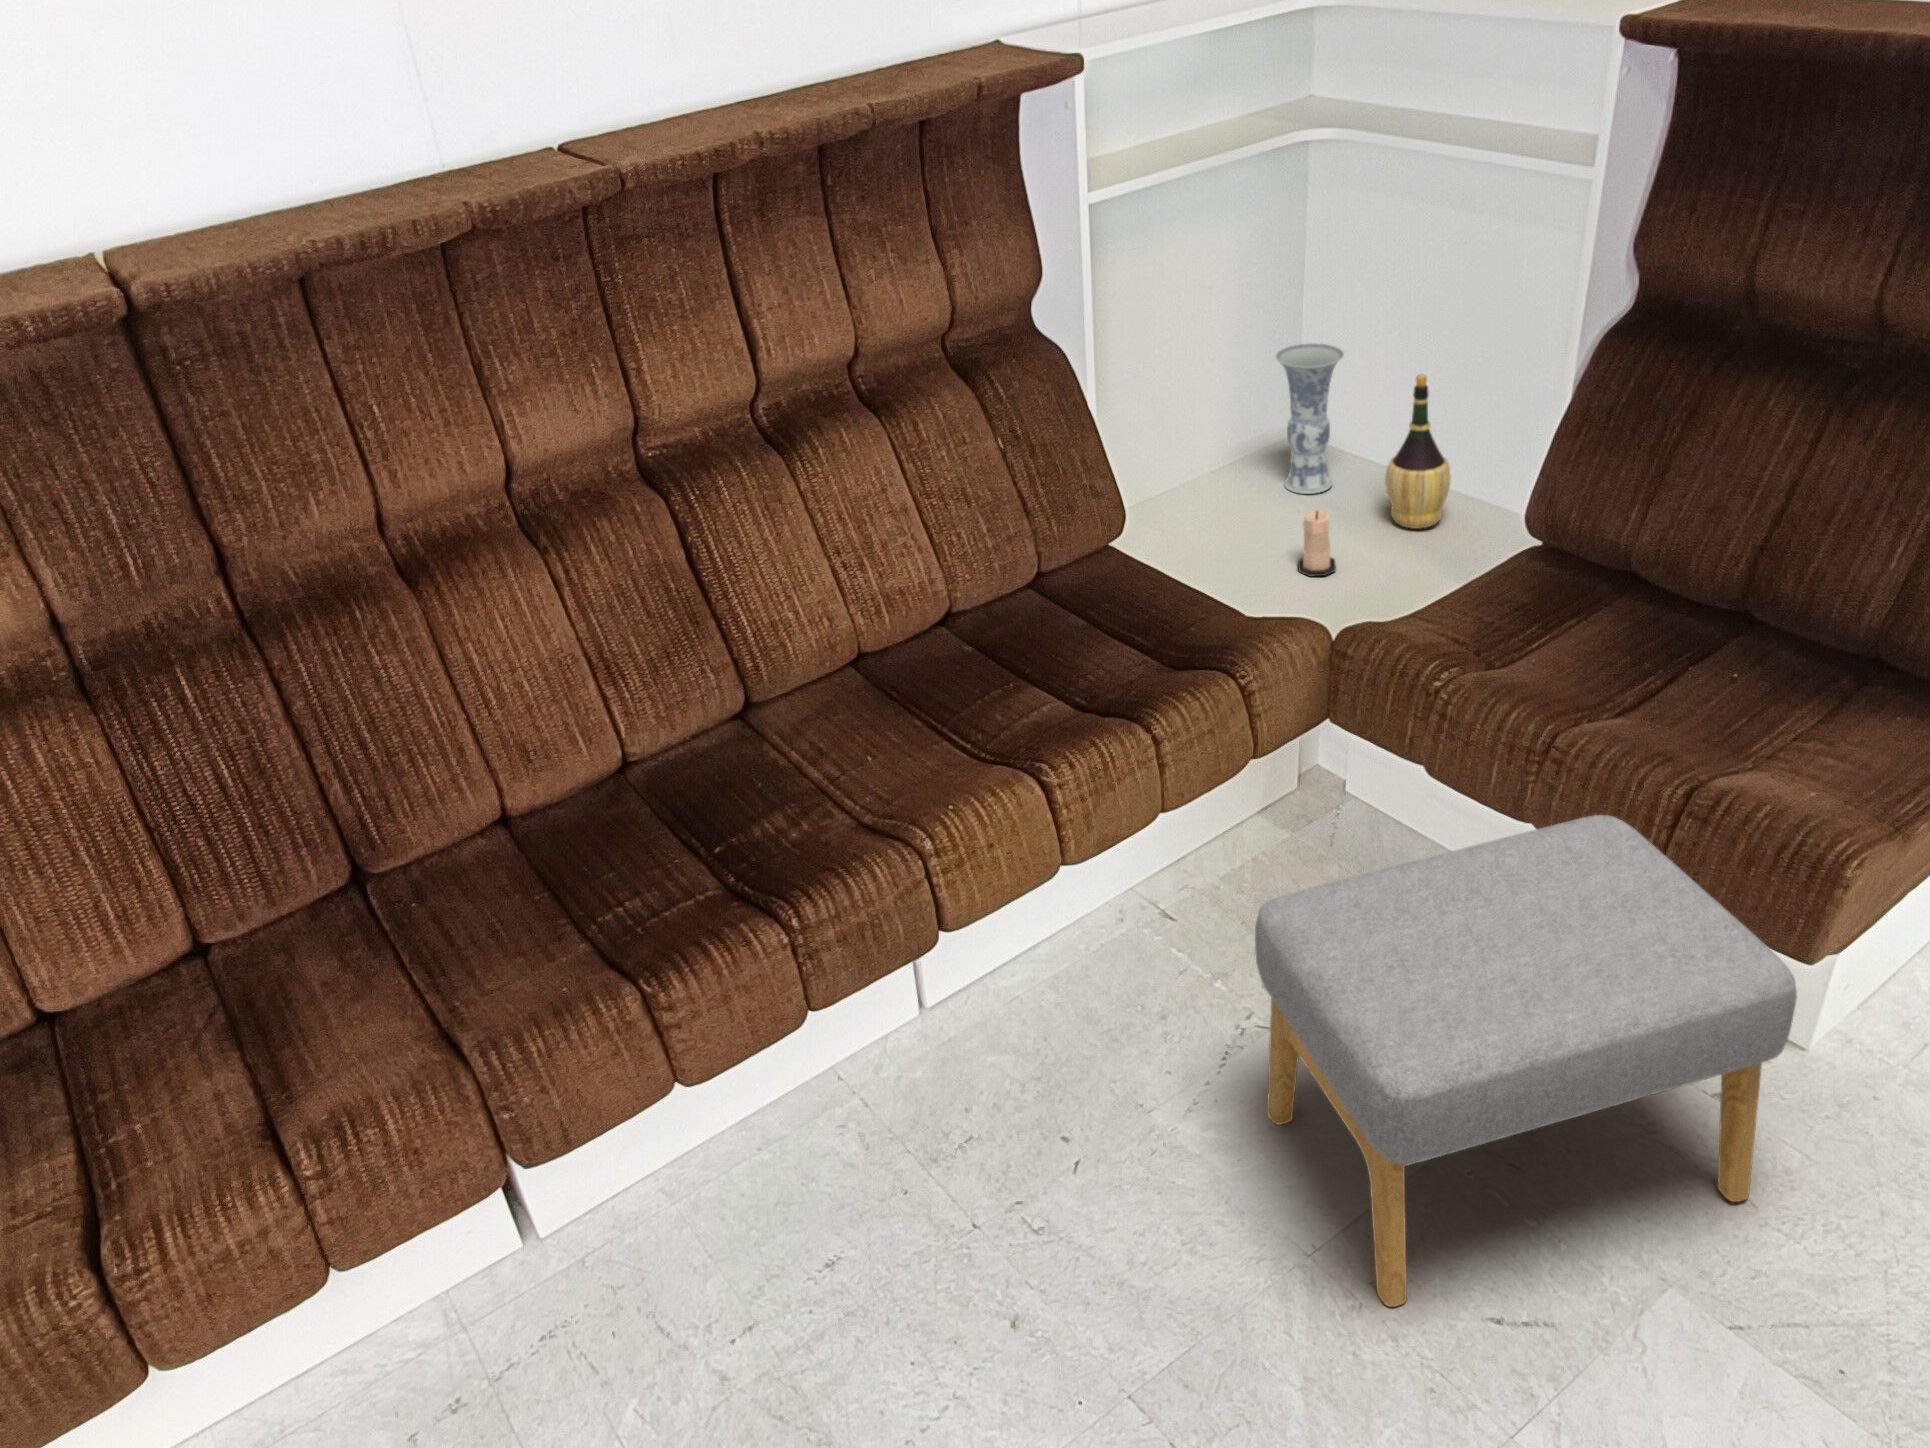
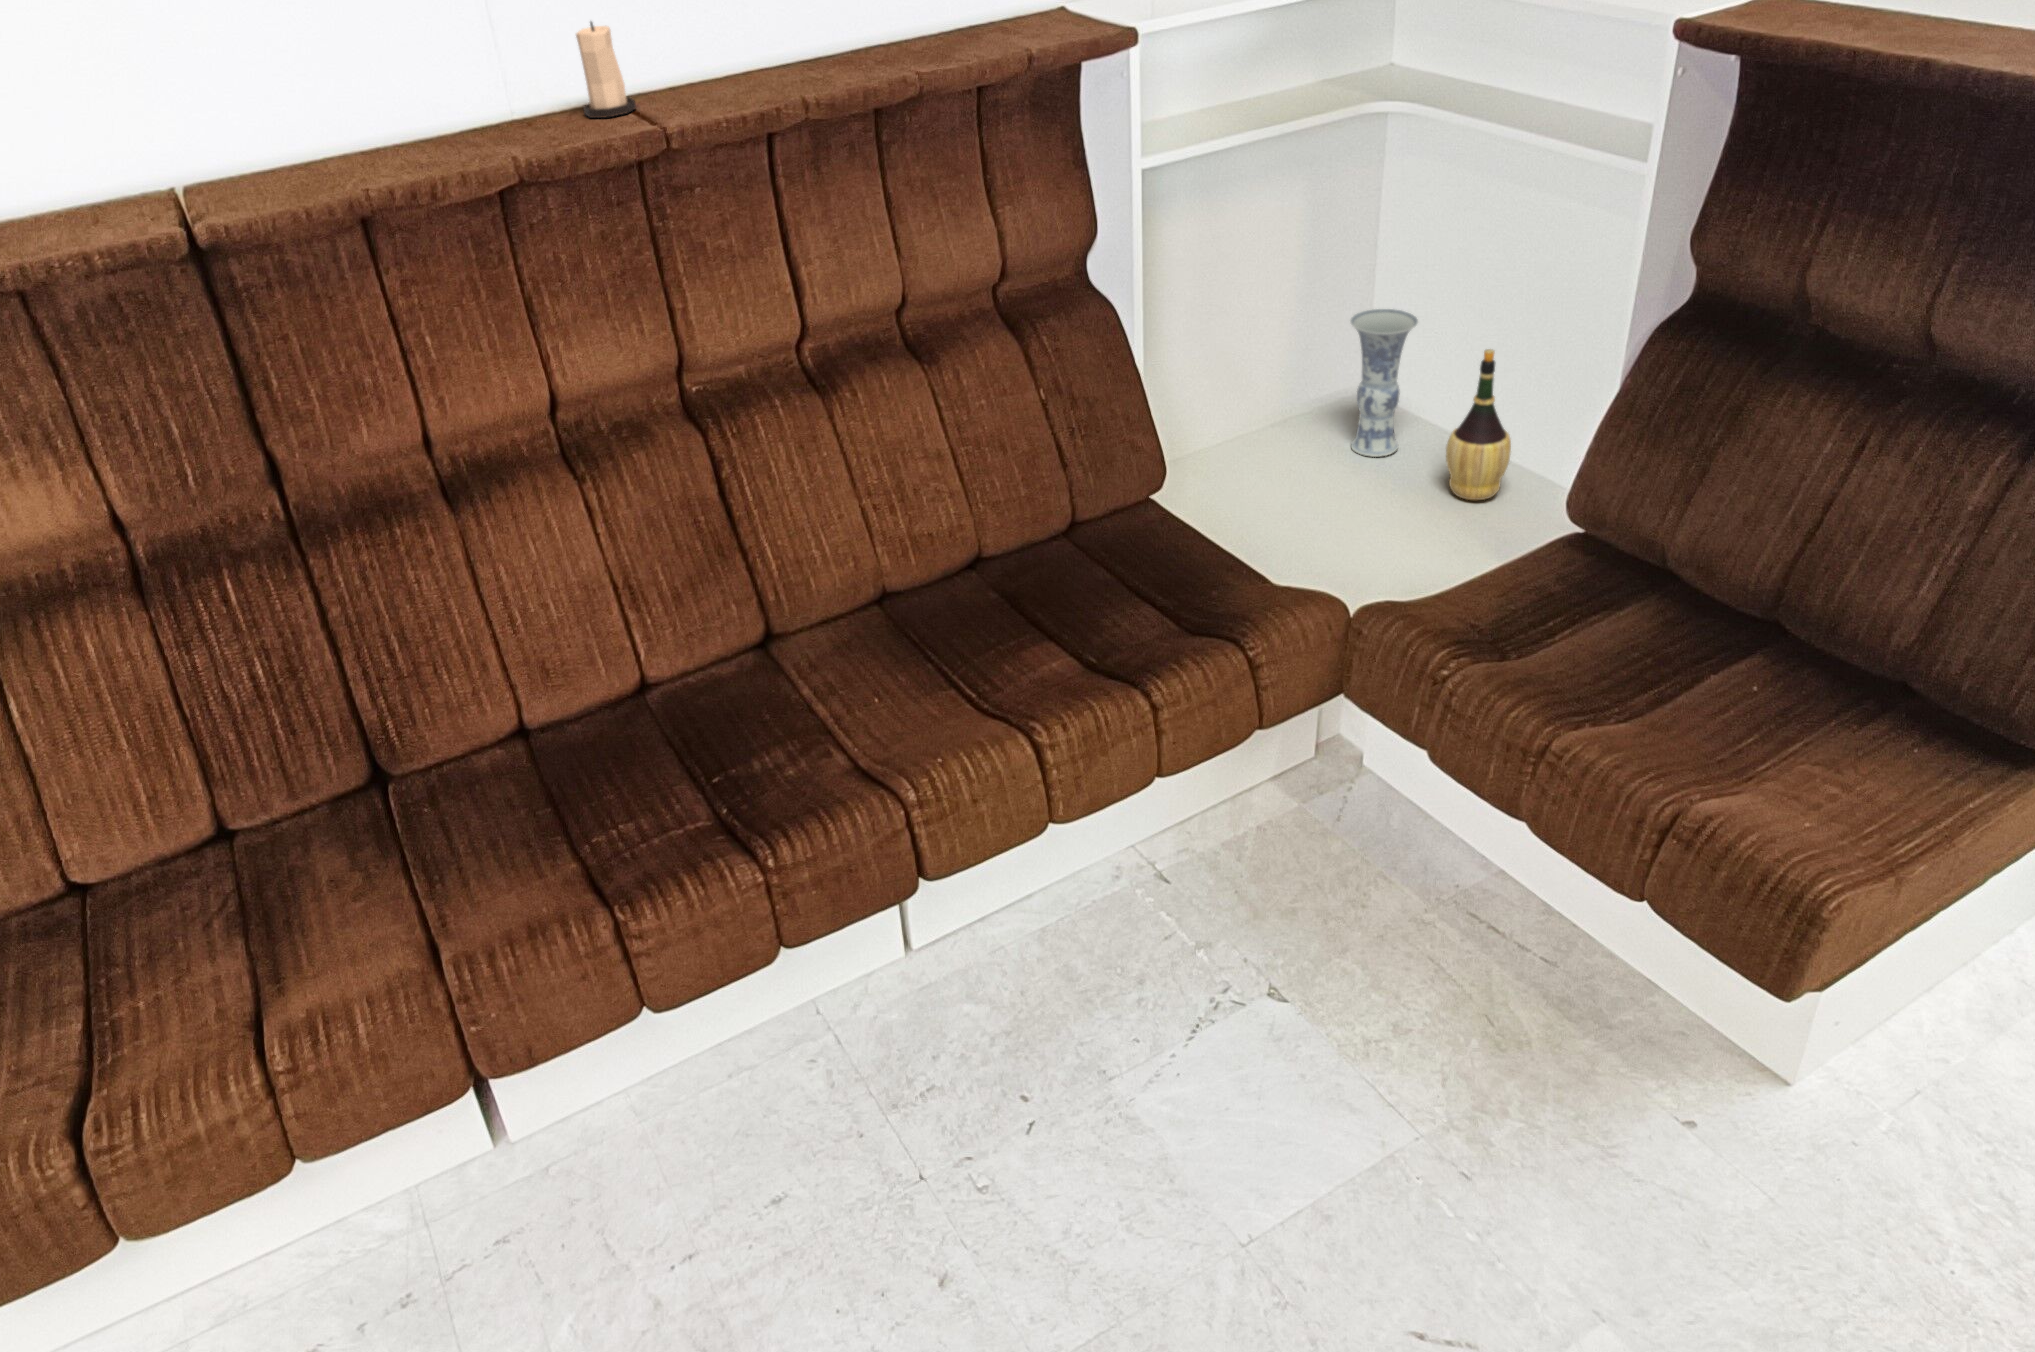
candle: present [1298,510,1336,576] -> present [576,22,636,118]
footstool: present [1255,815,1797,1307] -> none [1211,831,1744,1297]

